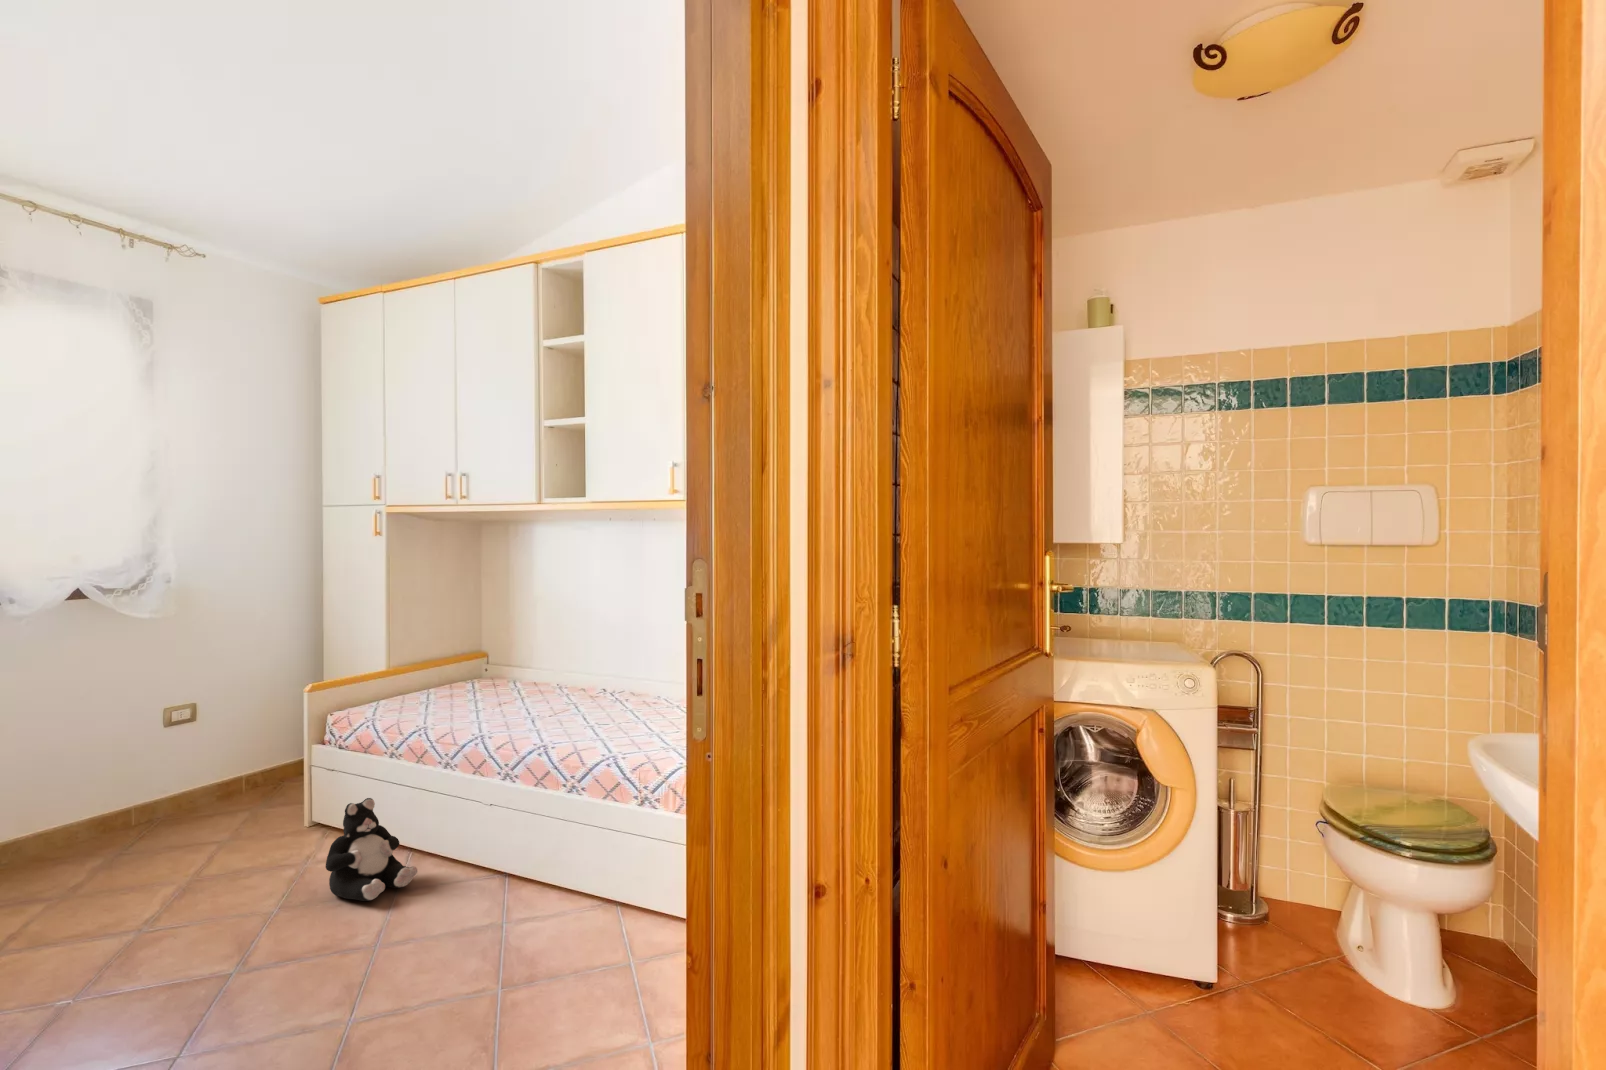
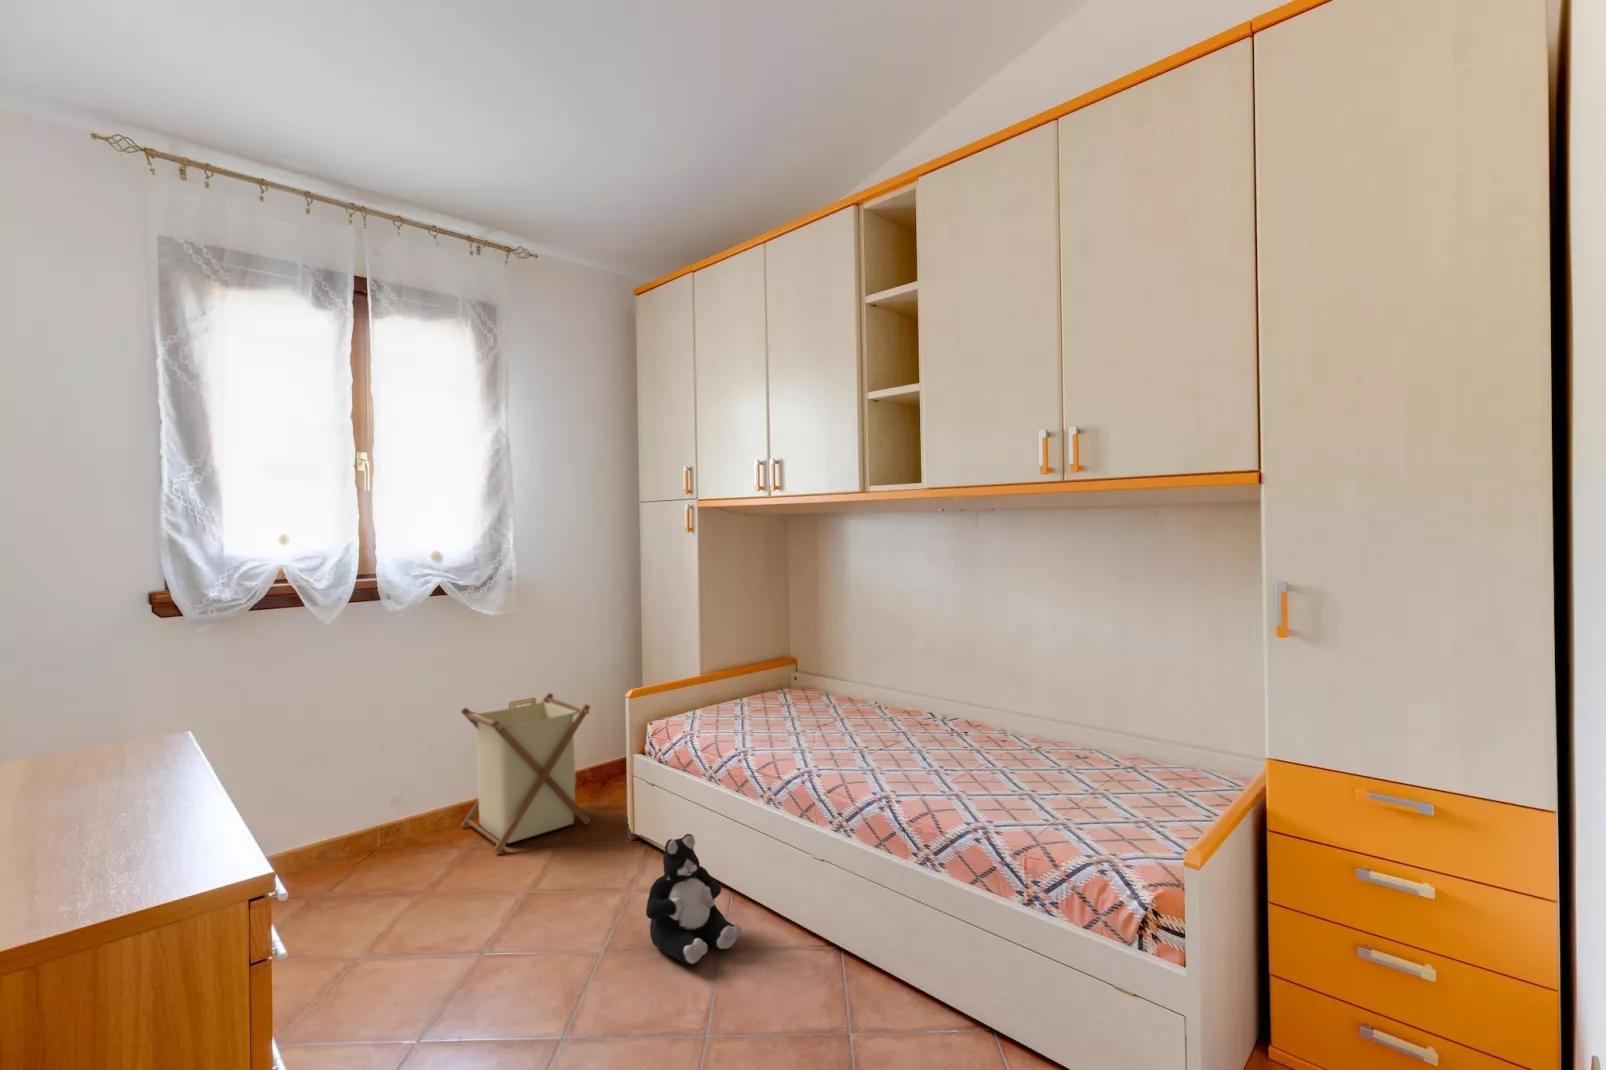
laundry basket: none [105,697,263,853] -> present [461,693,590,853]

